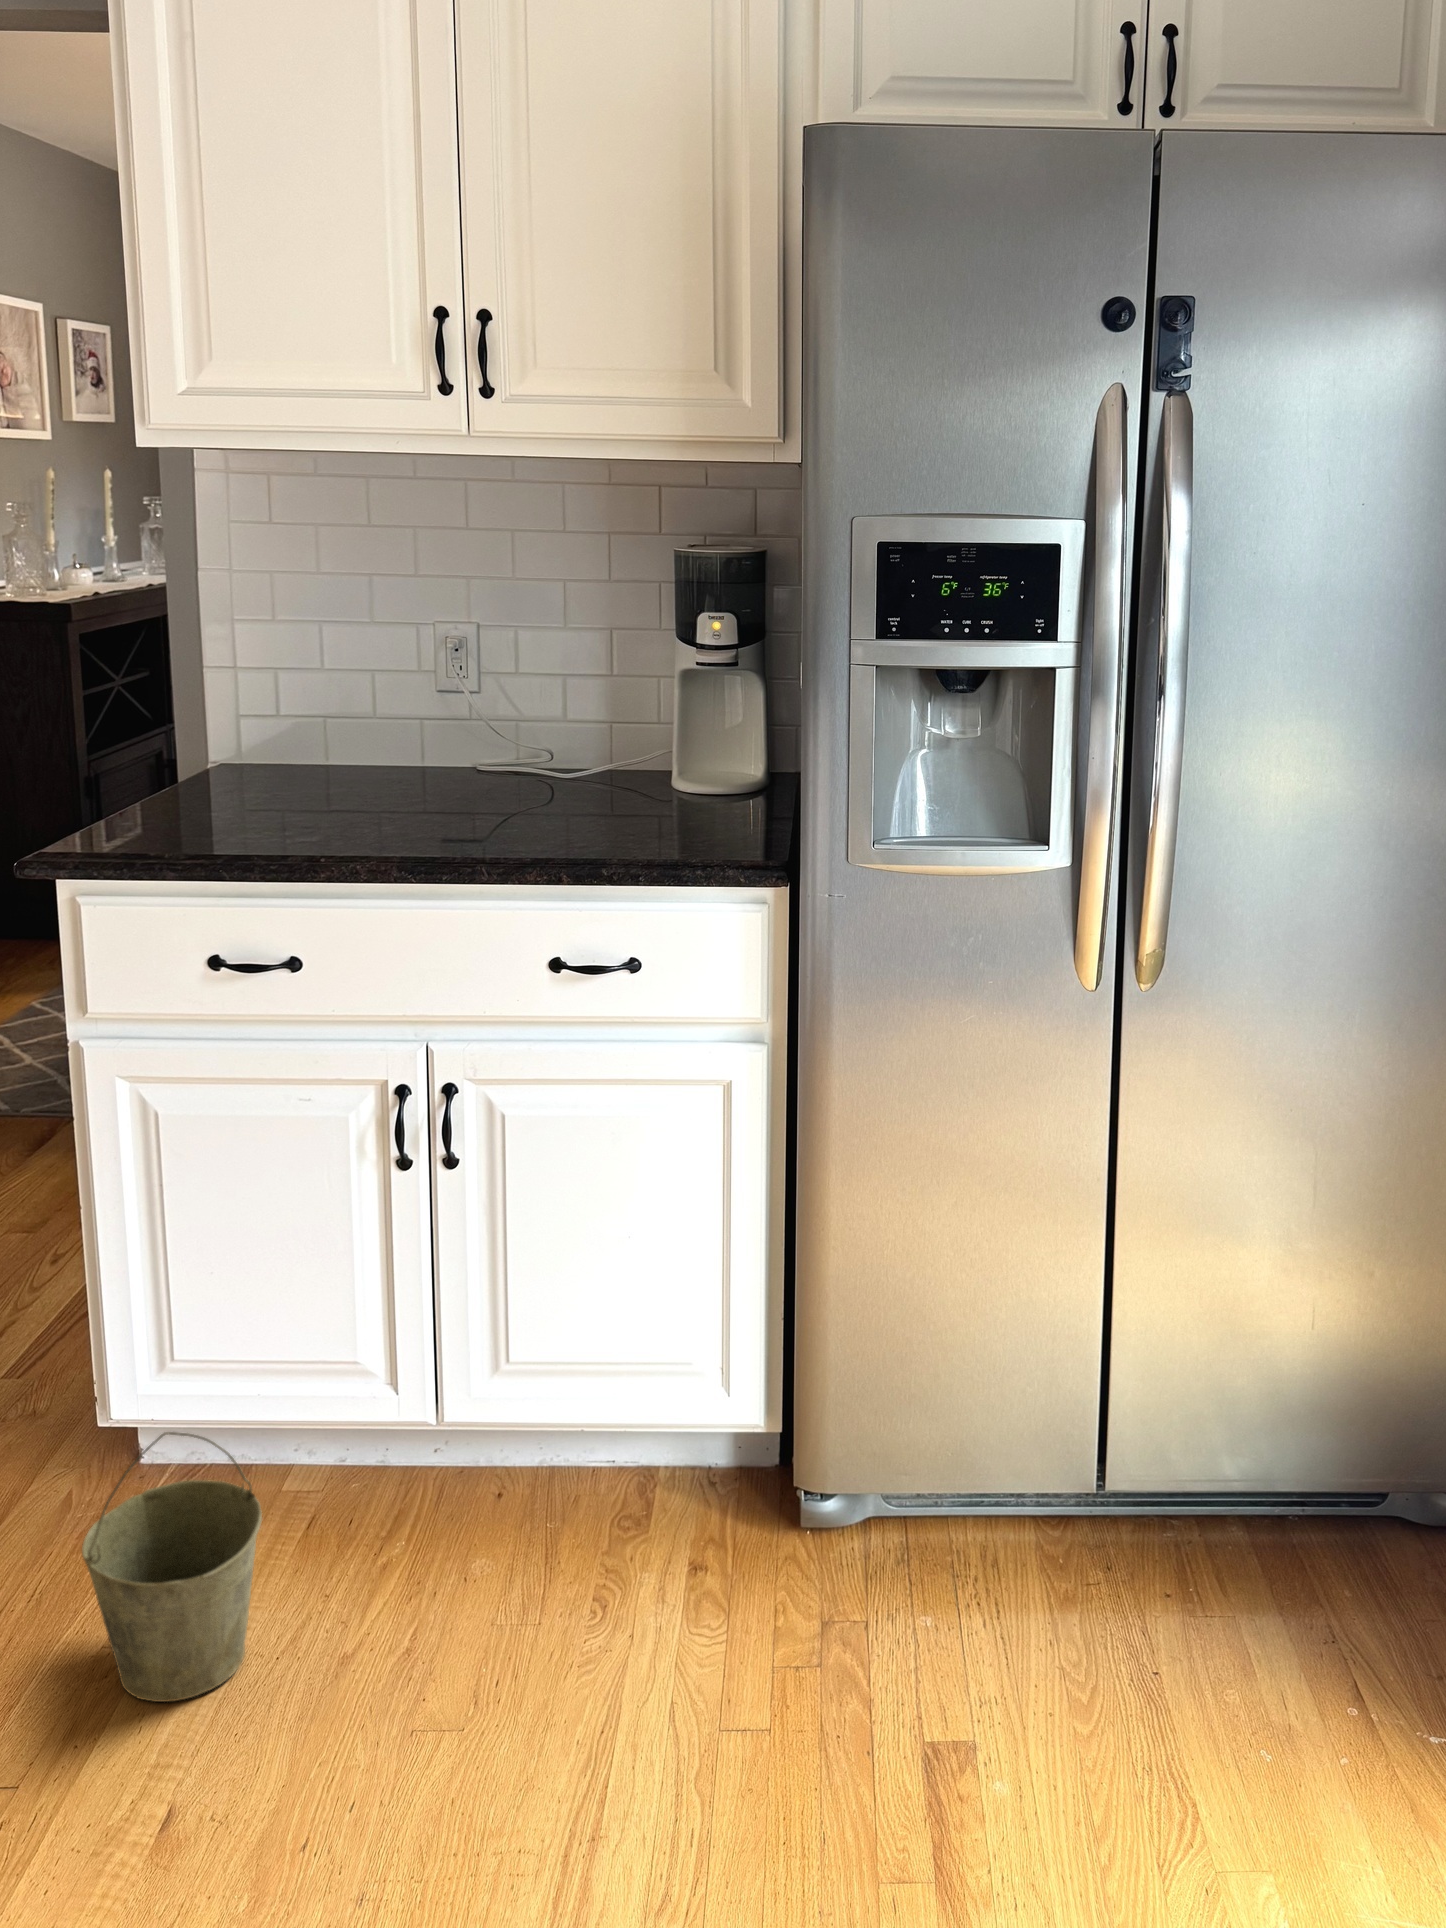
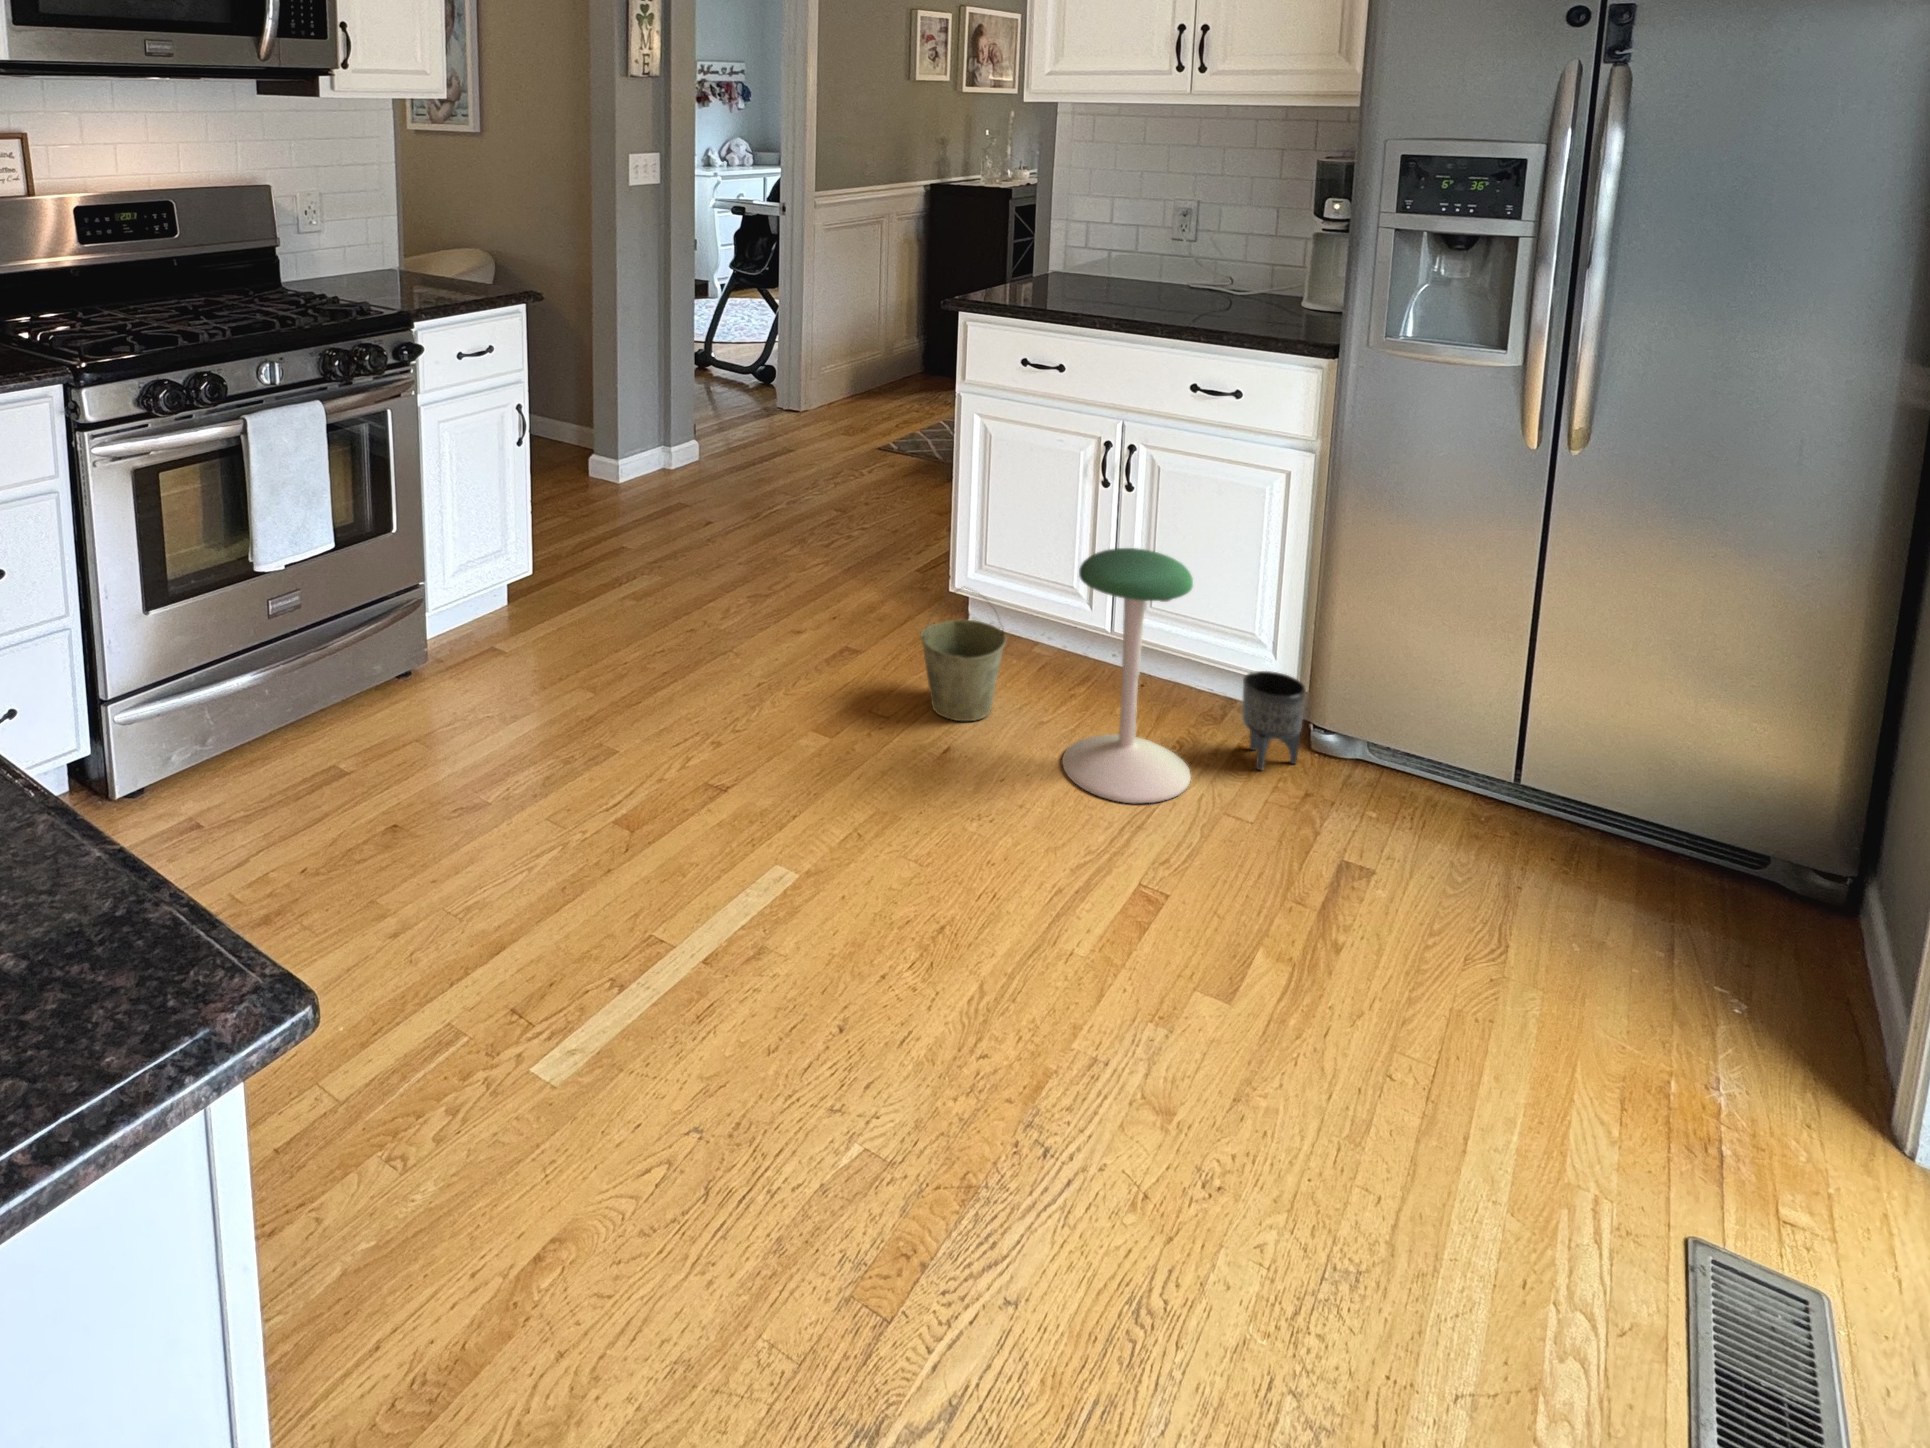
stool: none [410,1284,643,1772] -> present [1062,548,1193,803]
planter: none [694,1423,795,1602] -> present [1242,671,1306,770]

